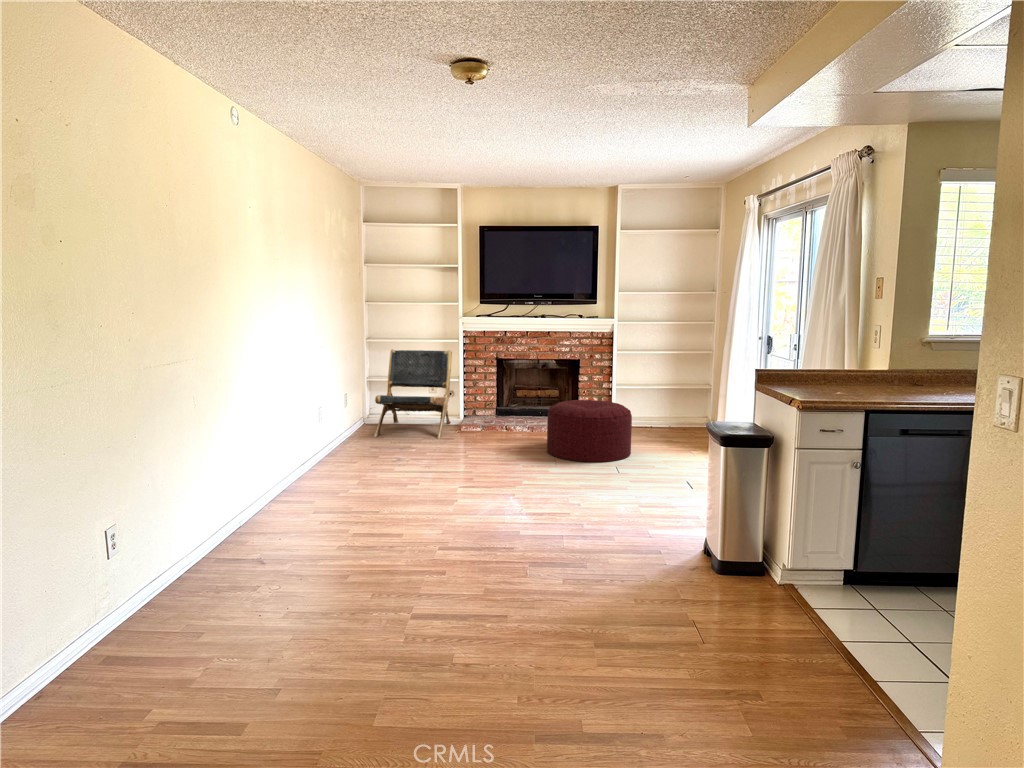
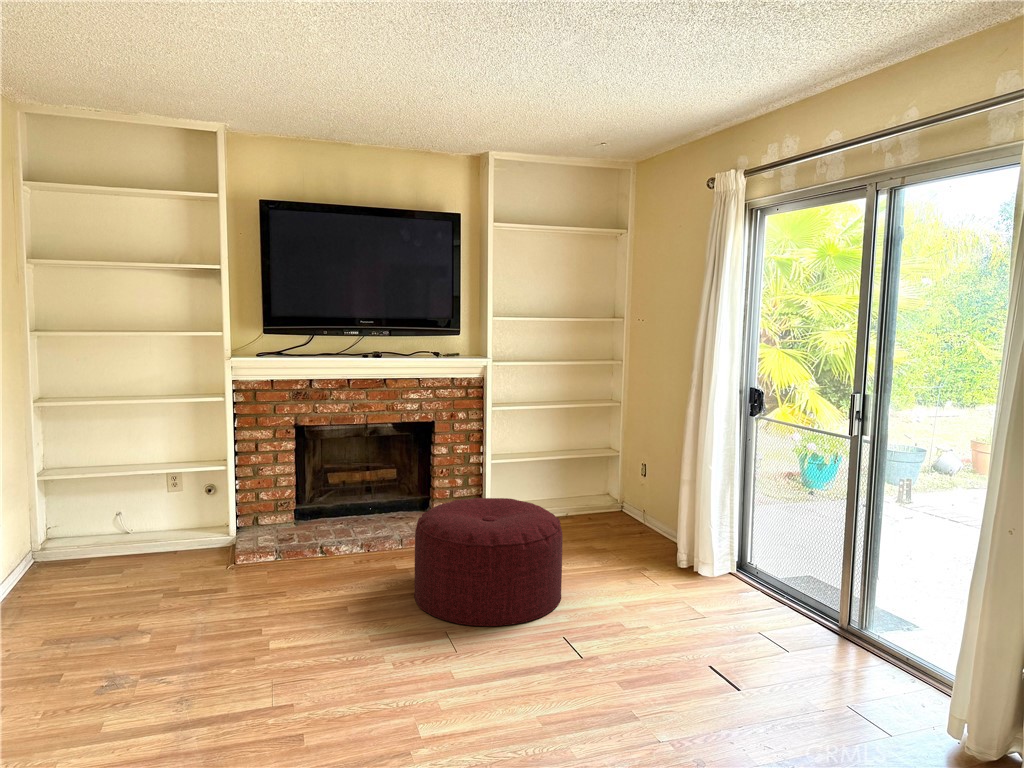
lounge chair: present [374,349,452,439] -> none [44,416,212,607]

